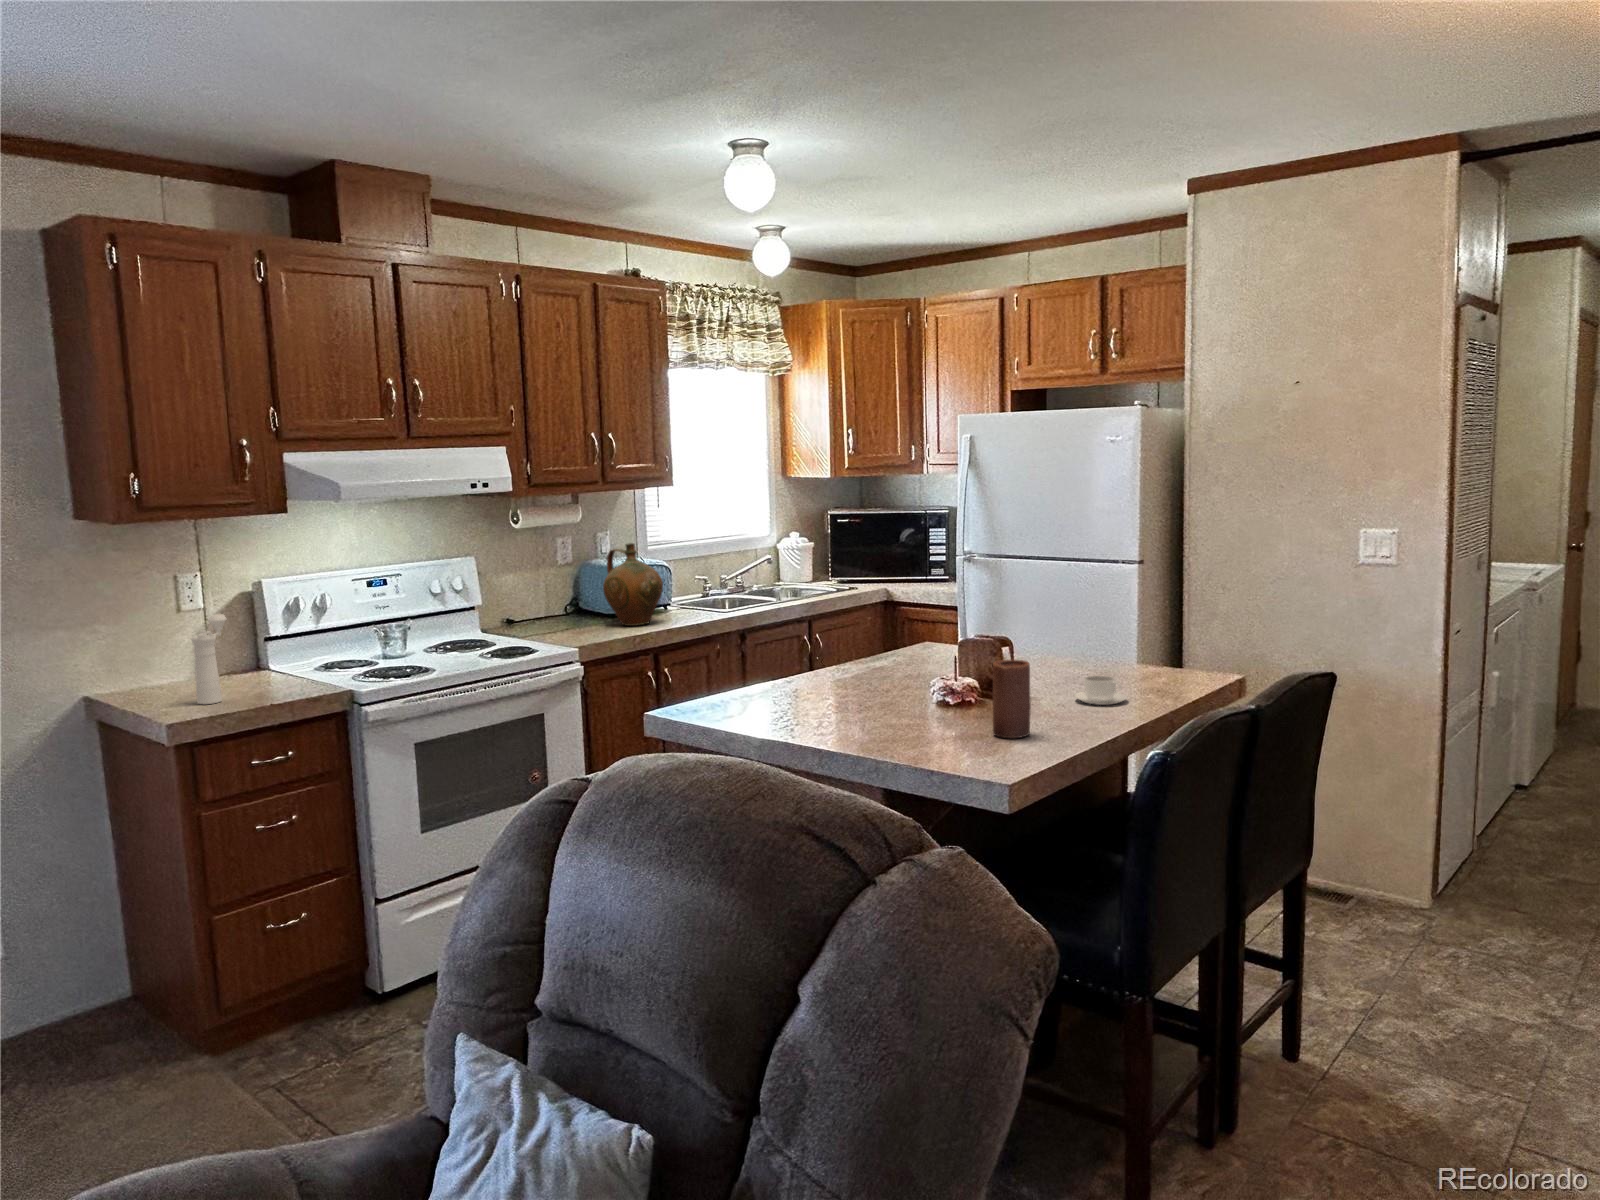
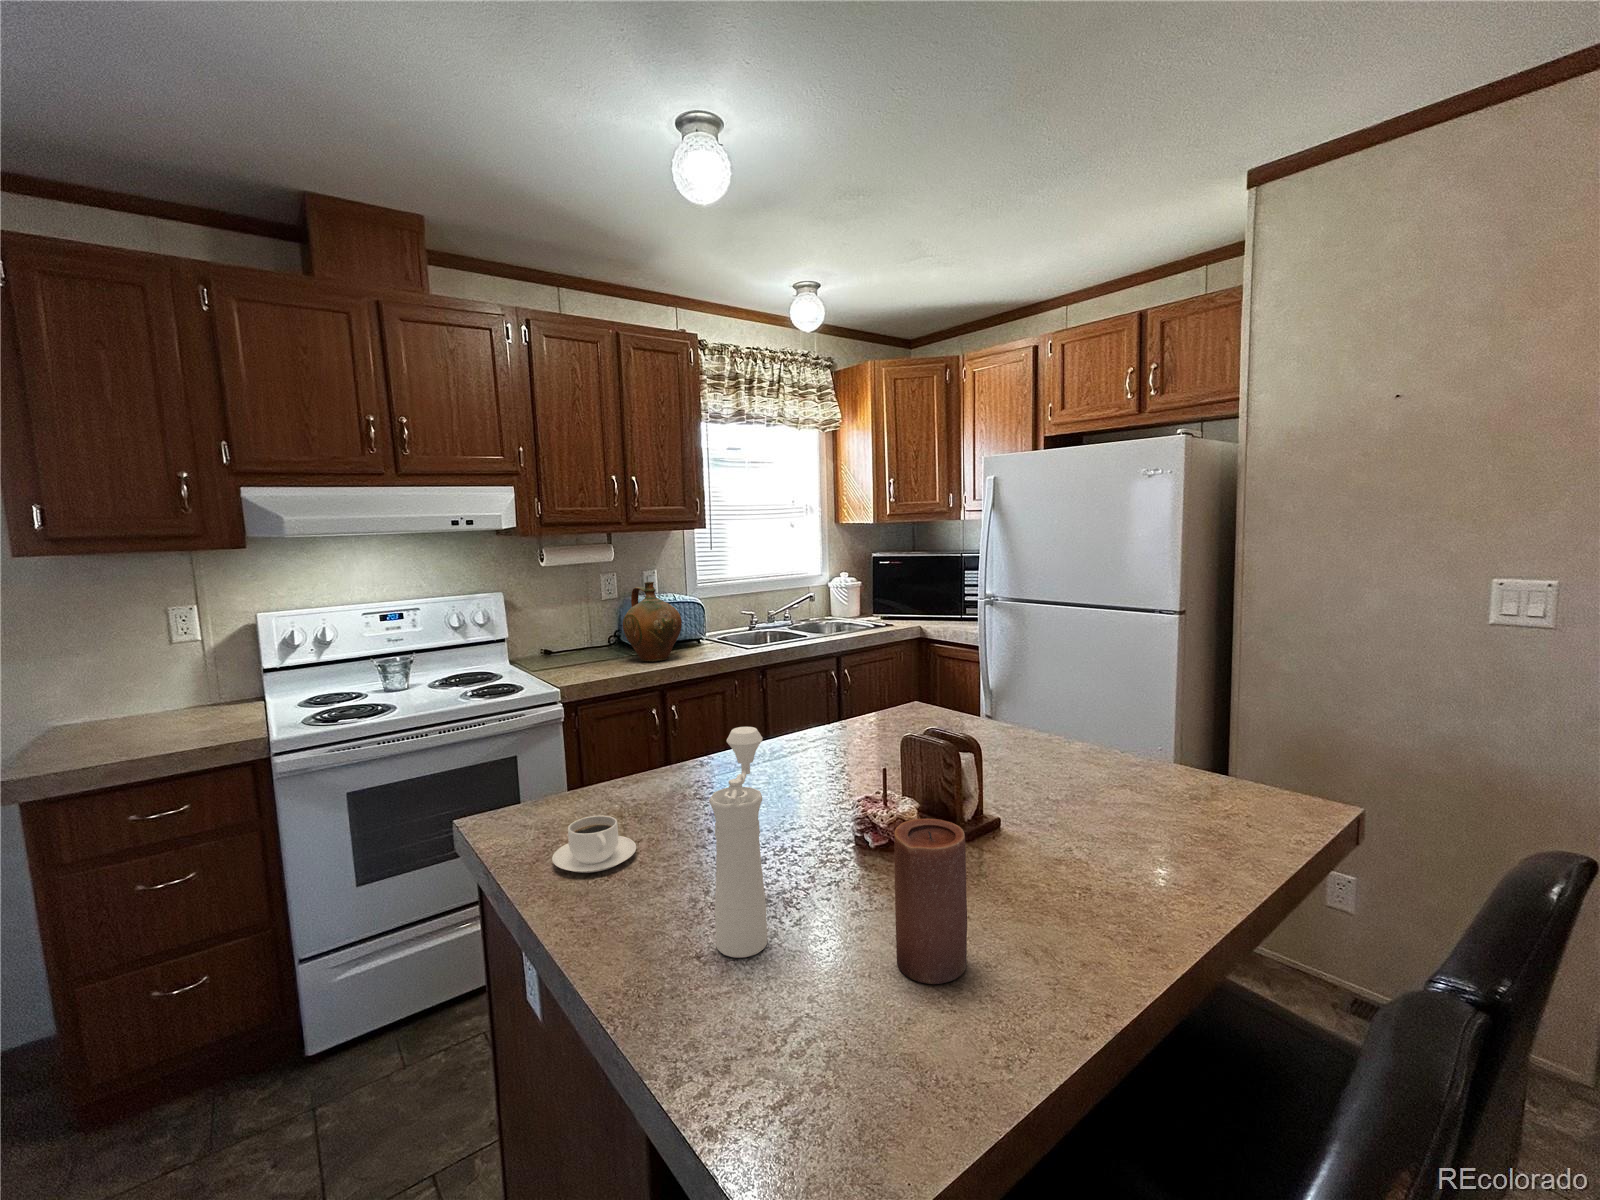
pepper mill: present [191,614,226,704] -> present [709,727,767,958]
coffee cup: present [1074,676,1127,705] -> present [552,815,636,873]

